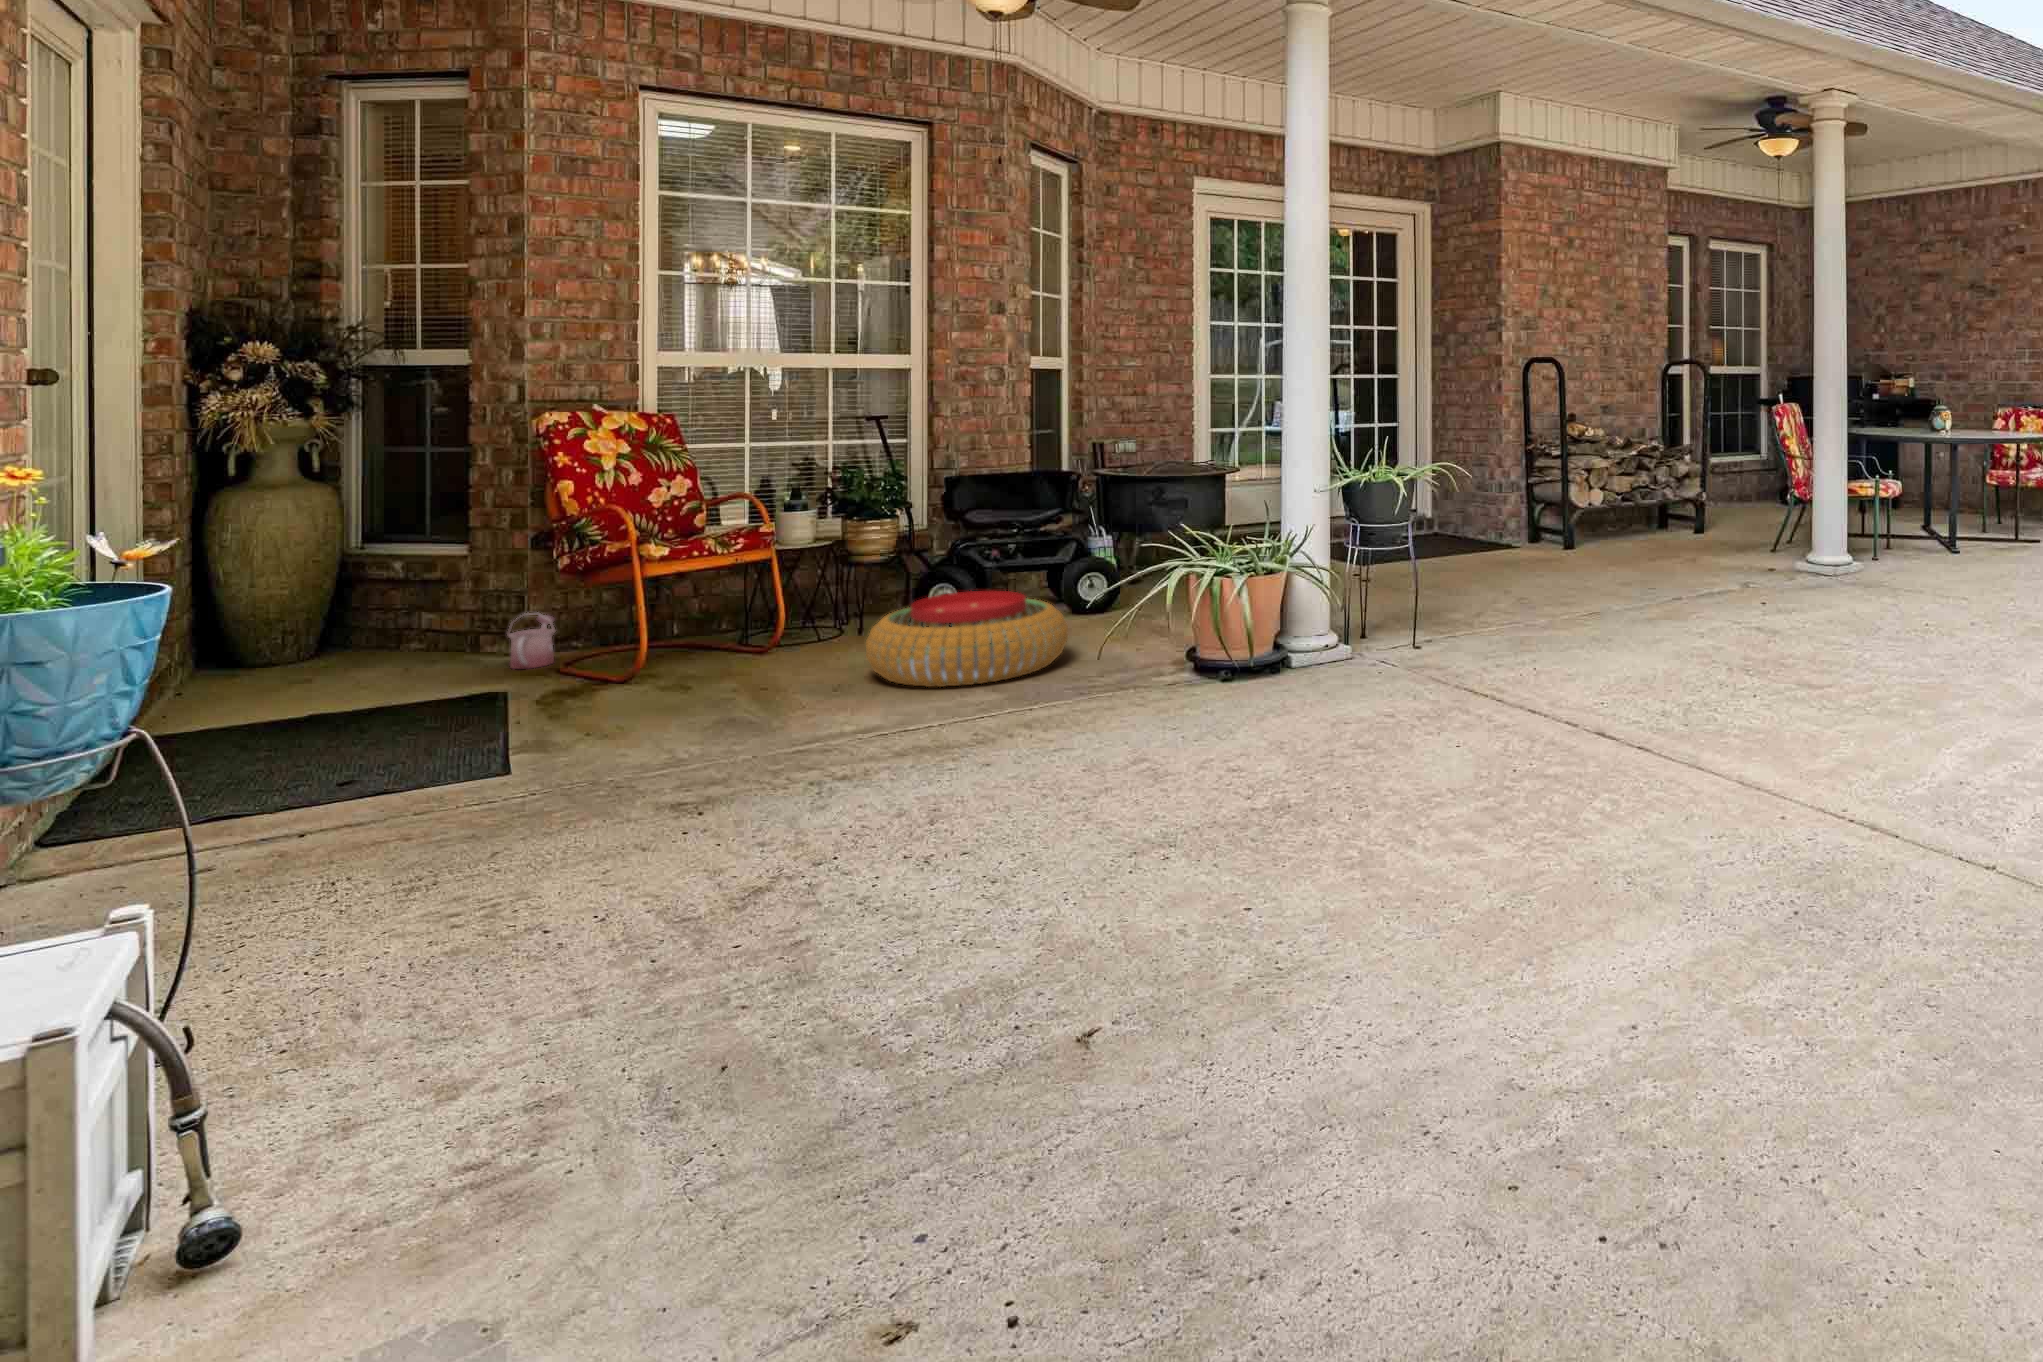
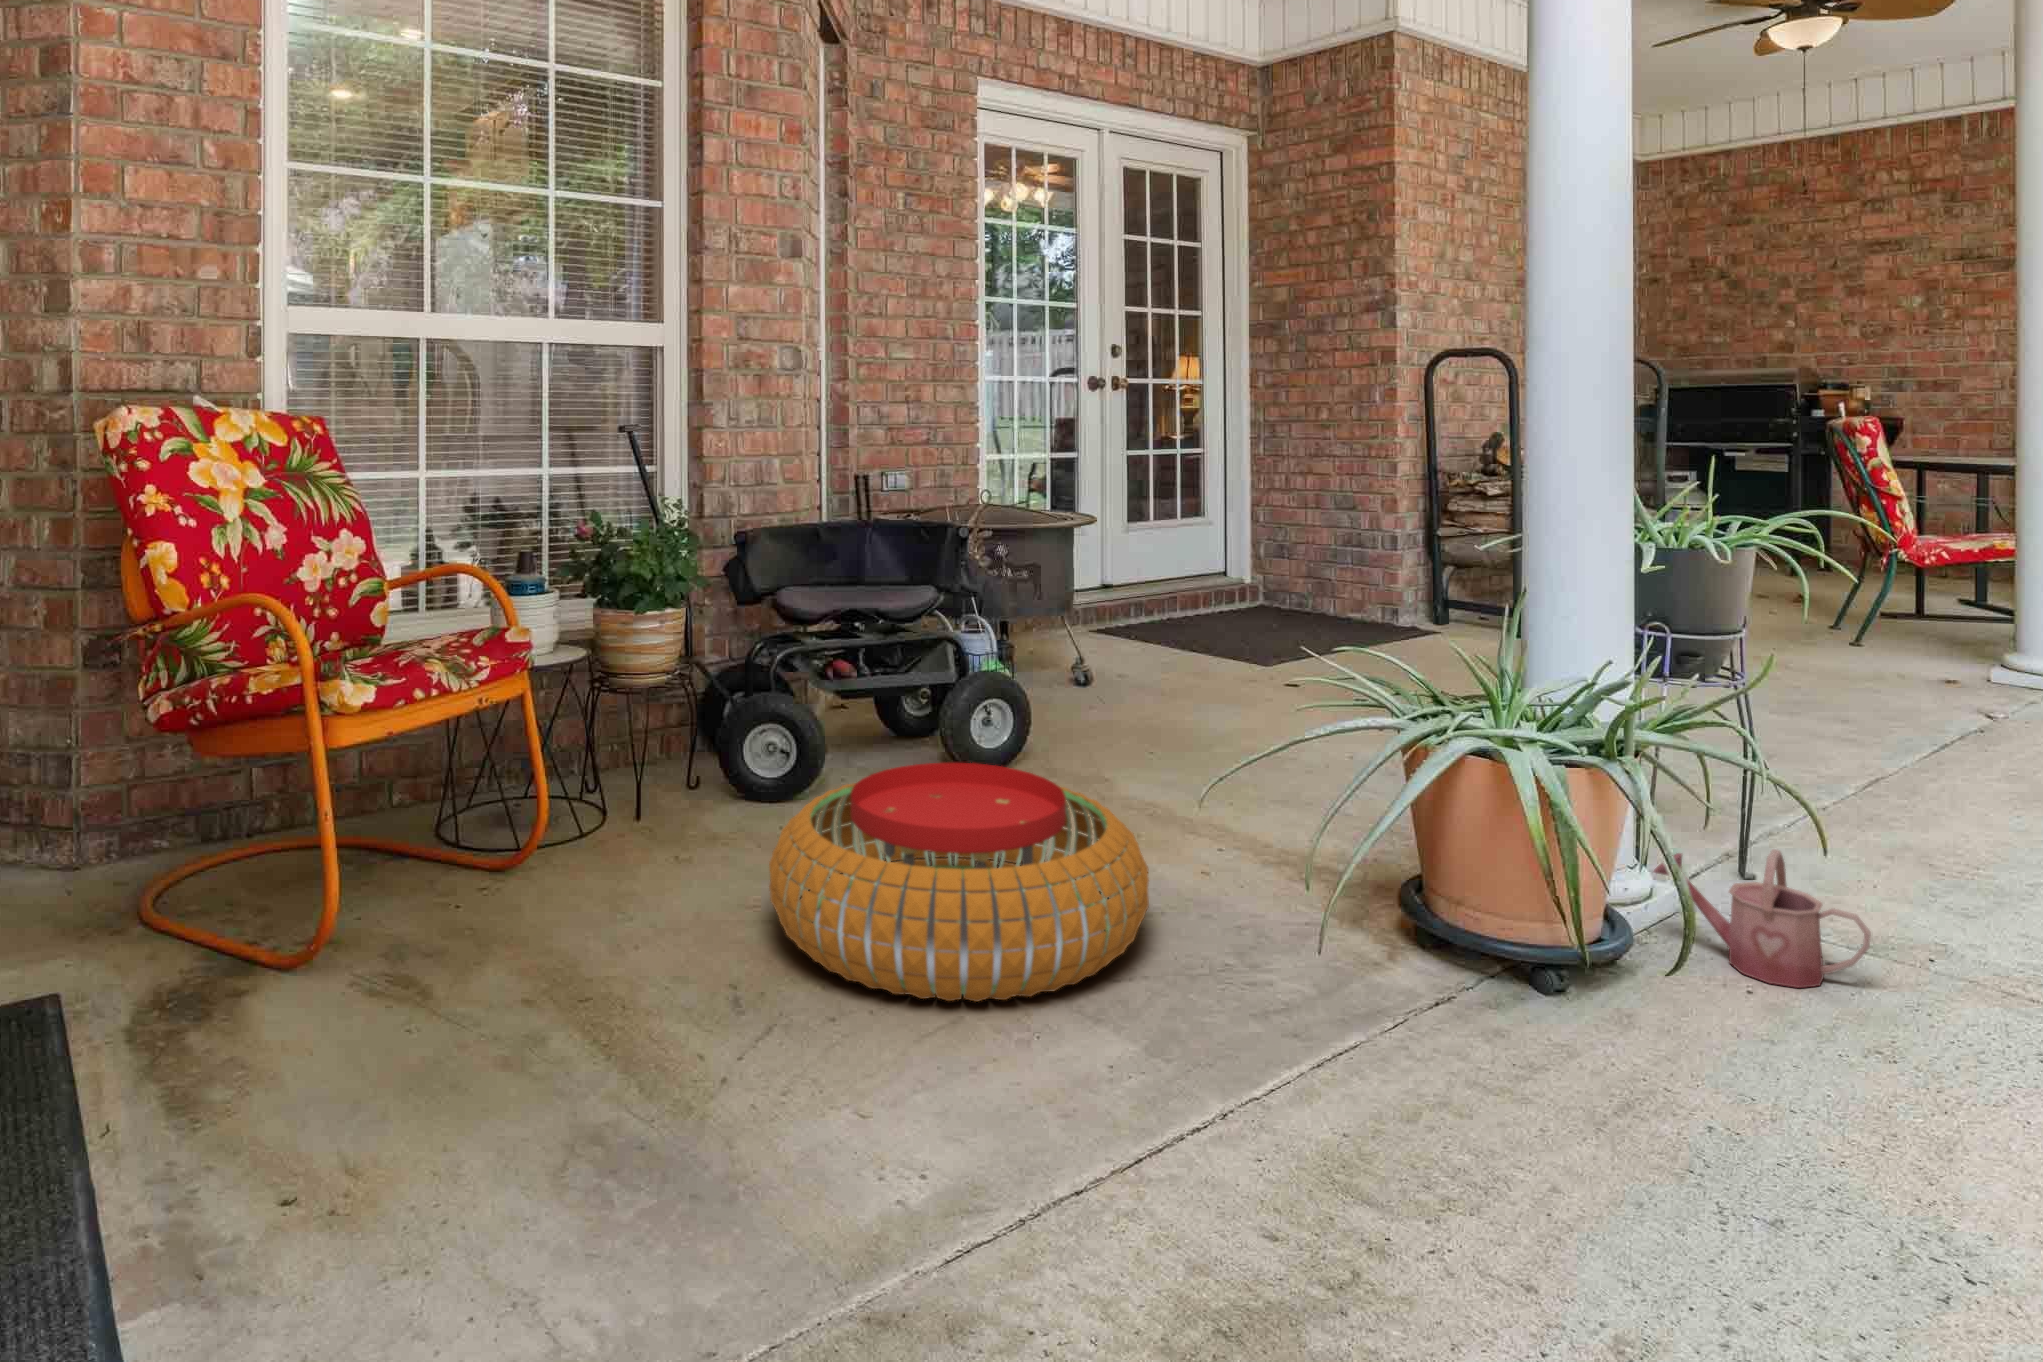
watering can: present [507,614,555,669] -> present [1654,849,1871,988]

